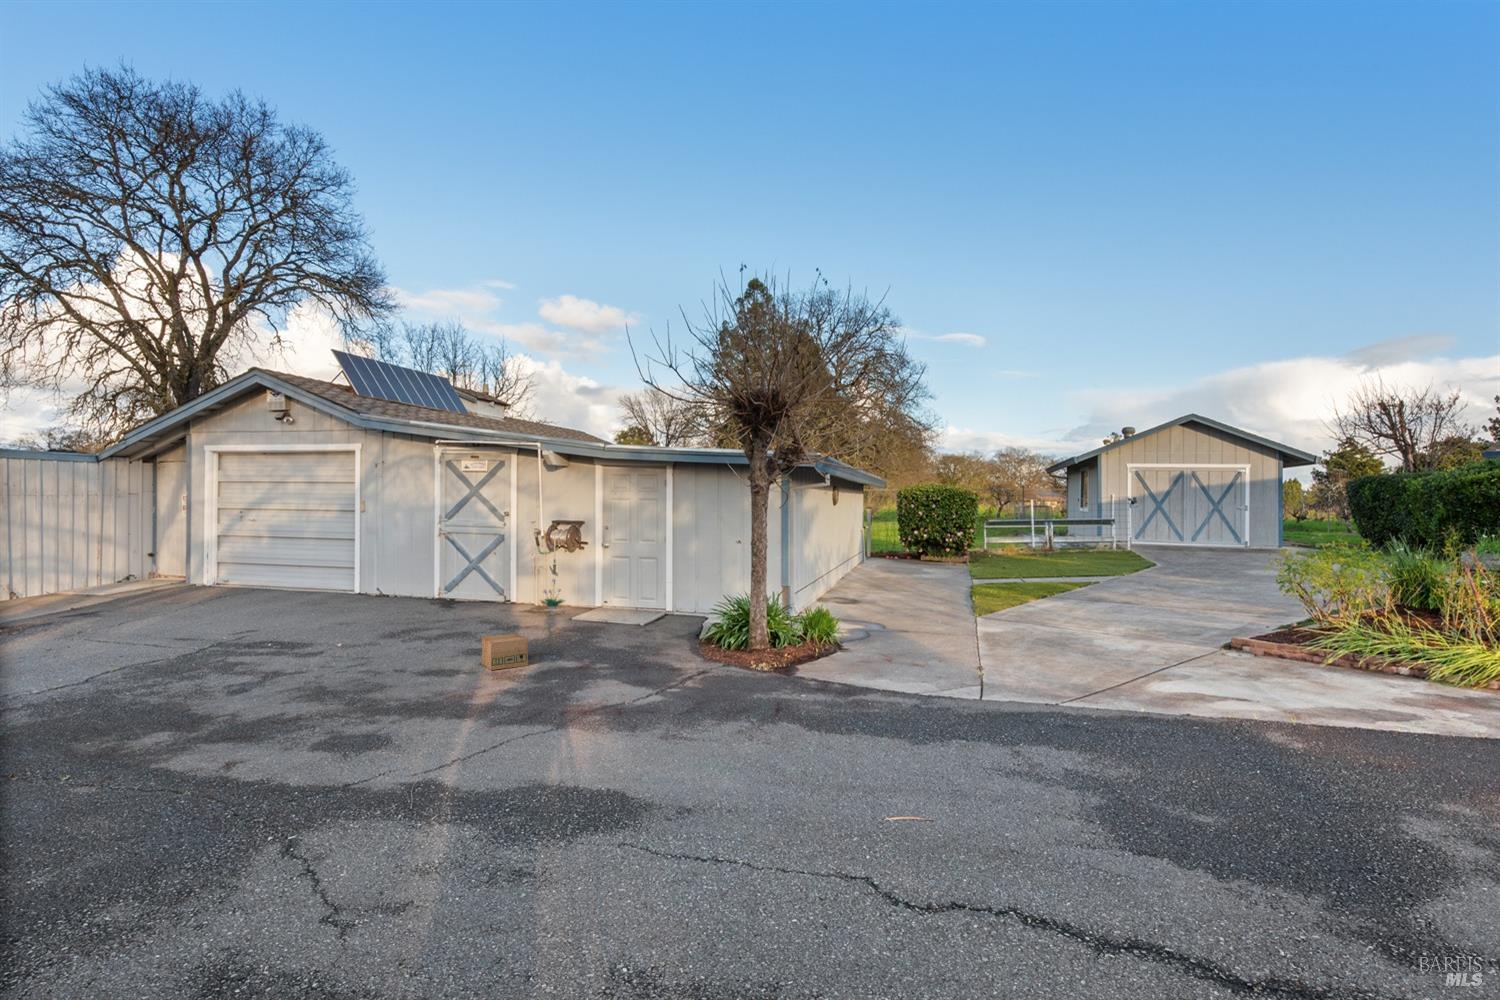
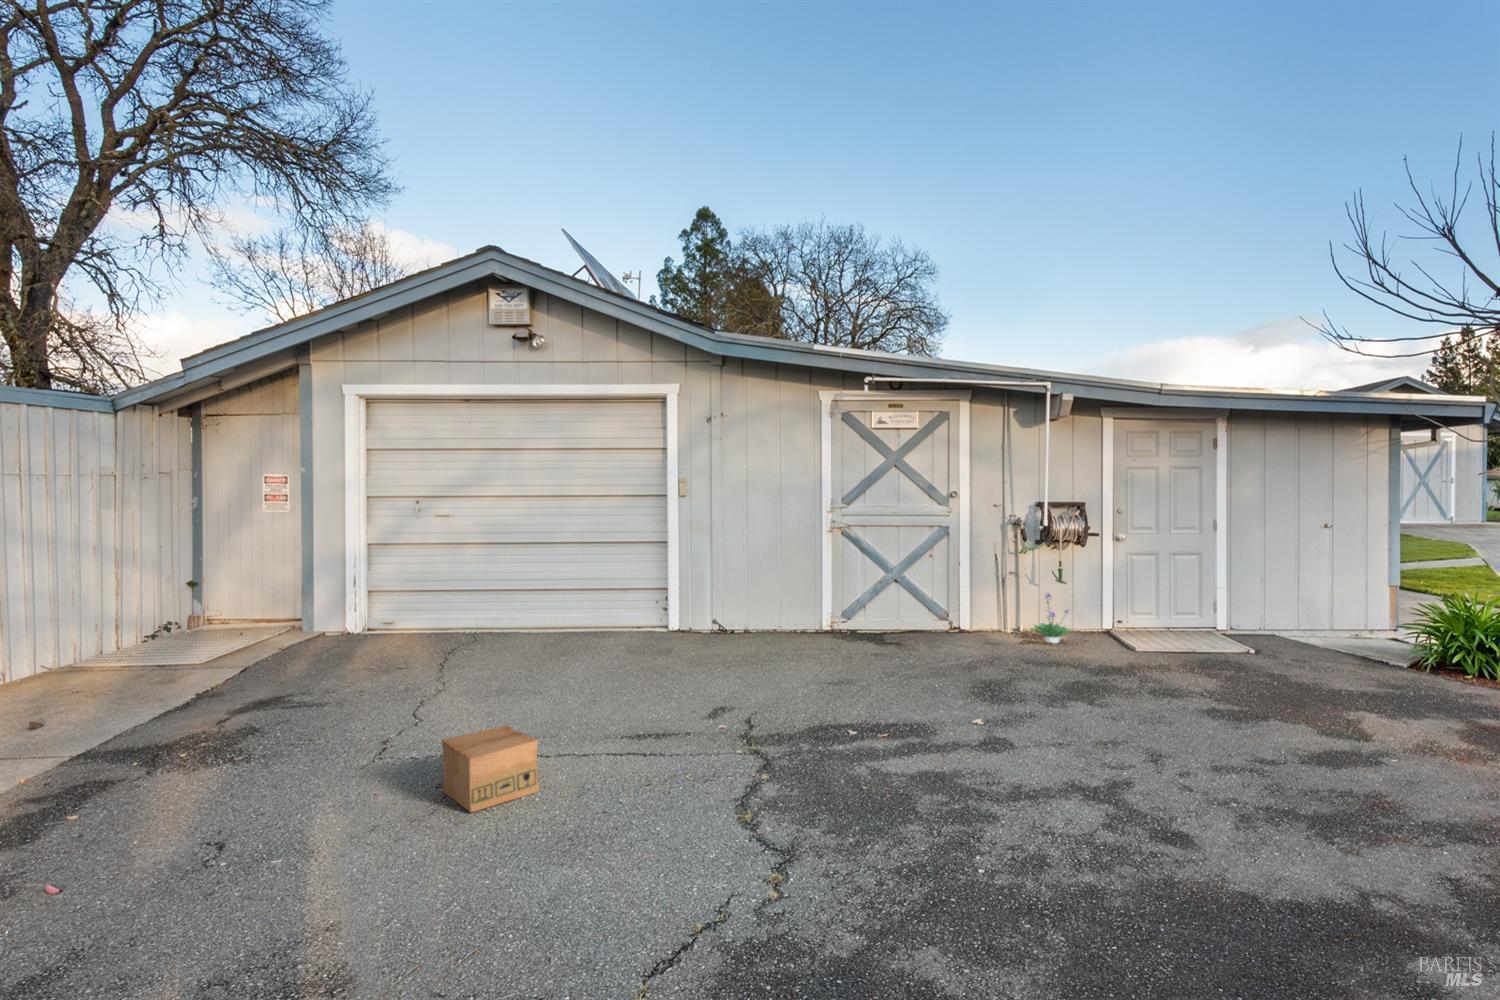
cardboard box: present [482,633,528,670] -> present [442,725,539,812]

